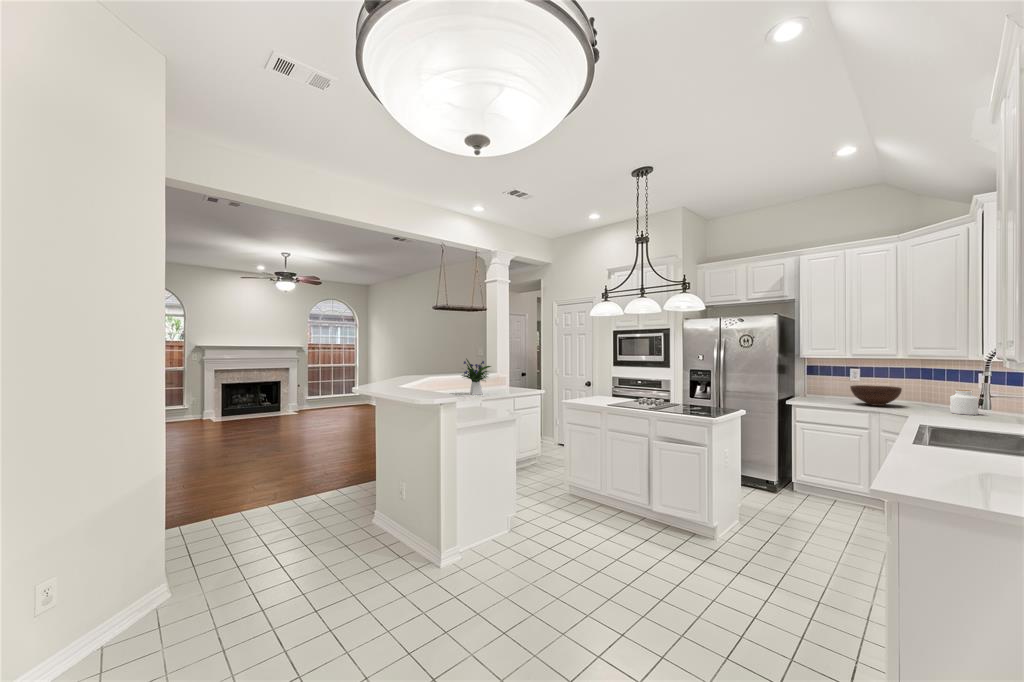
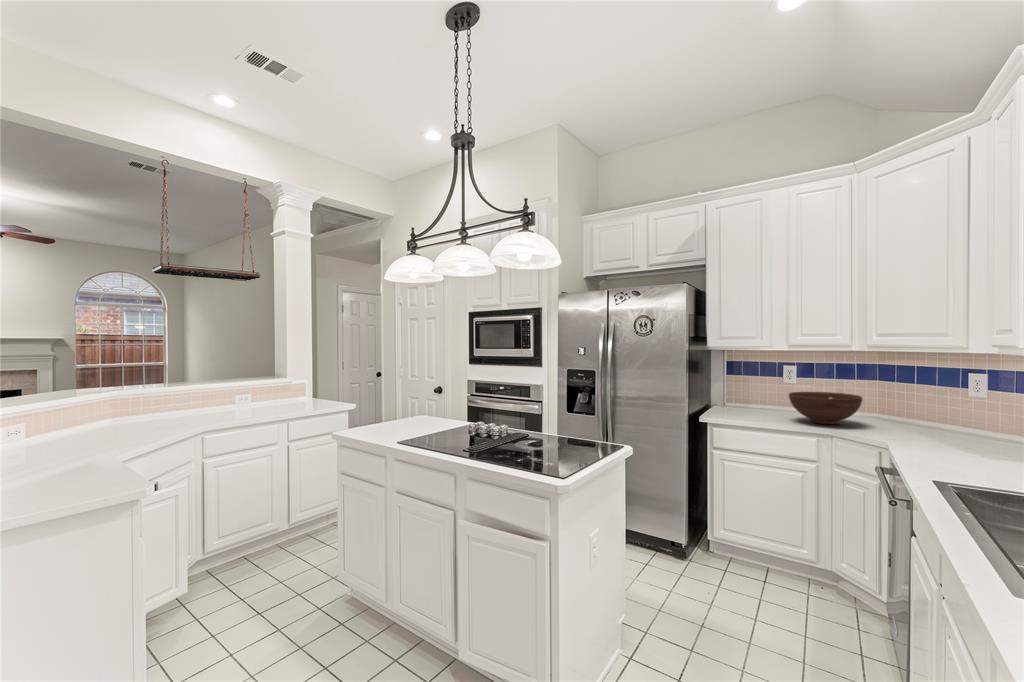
flower arrangement: present [462,359,491,395] -> none [183,356,251,418]
jar: present [950,390,978,415] -> none [940,401,985,443]

